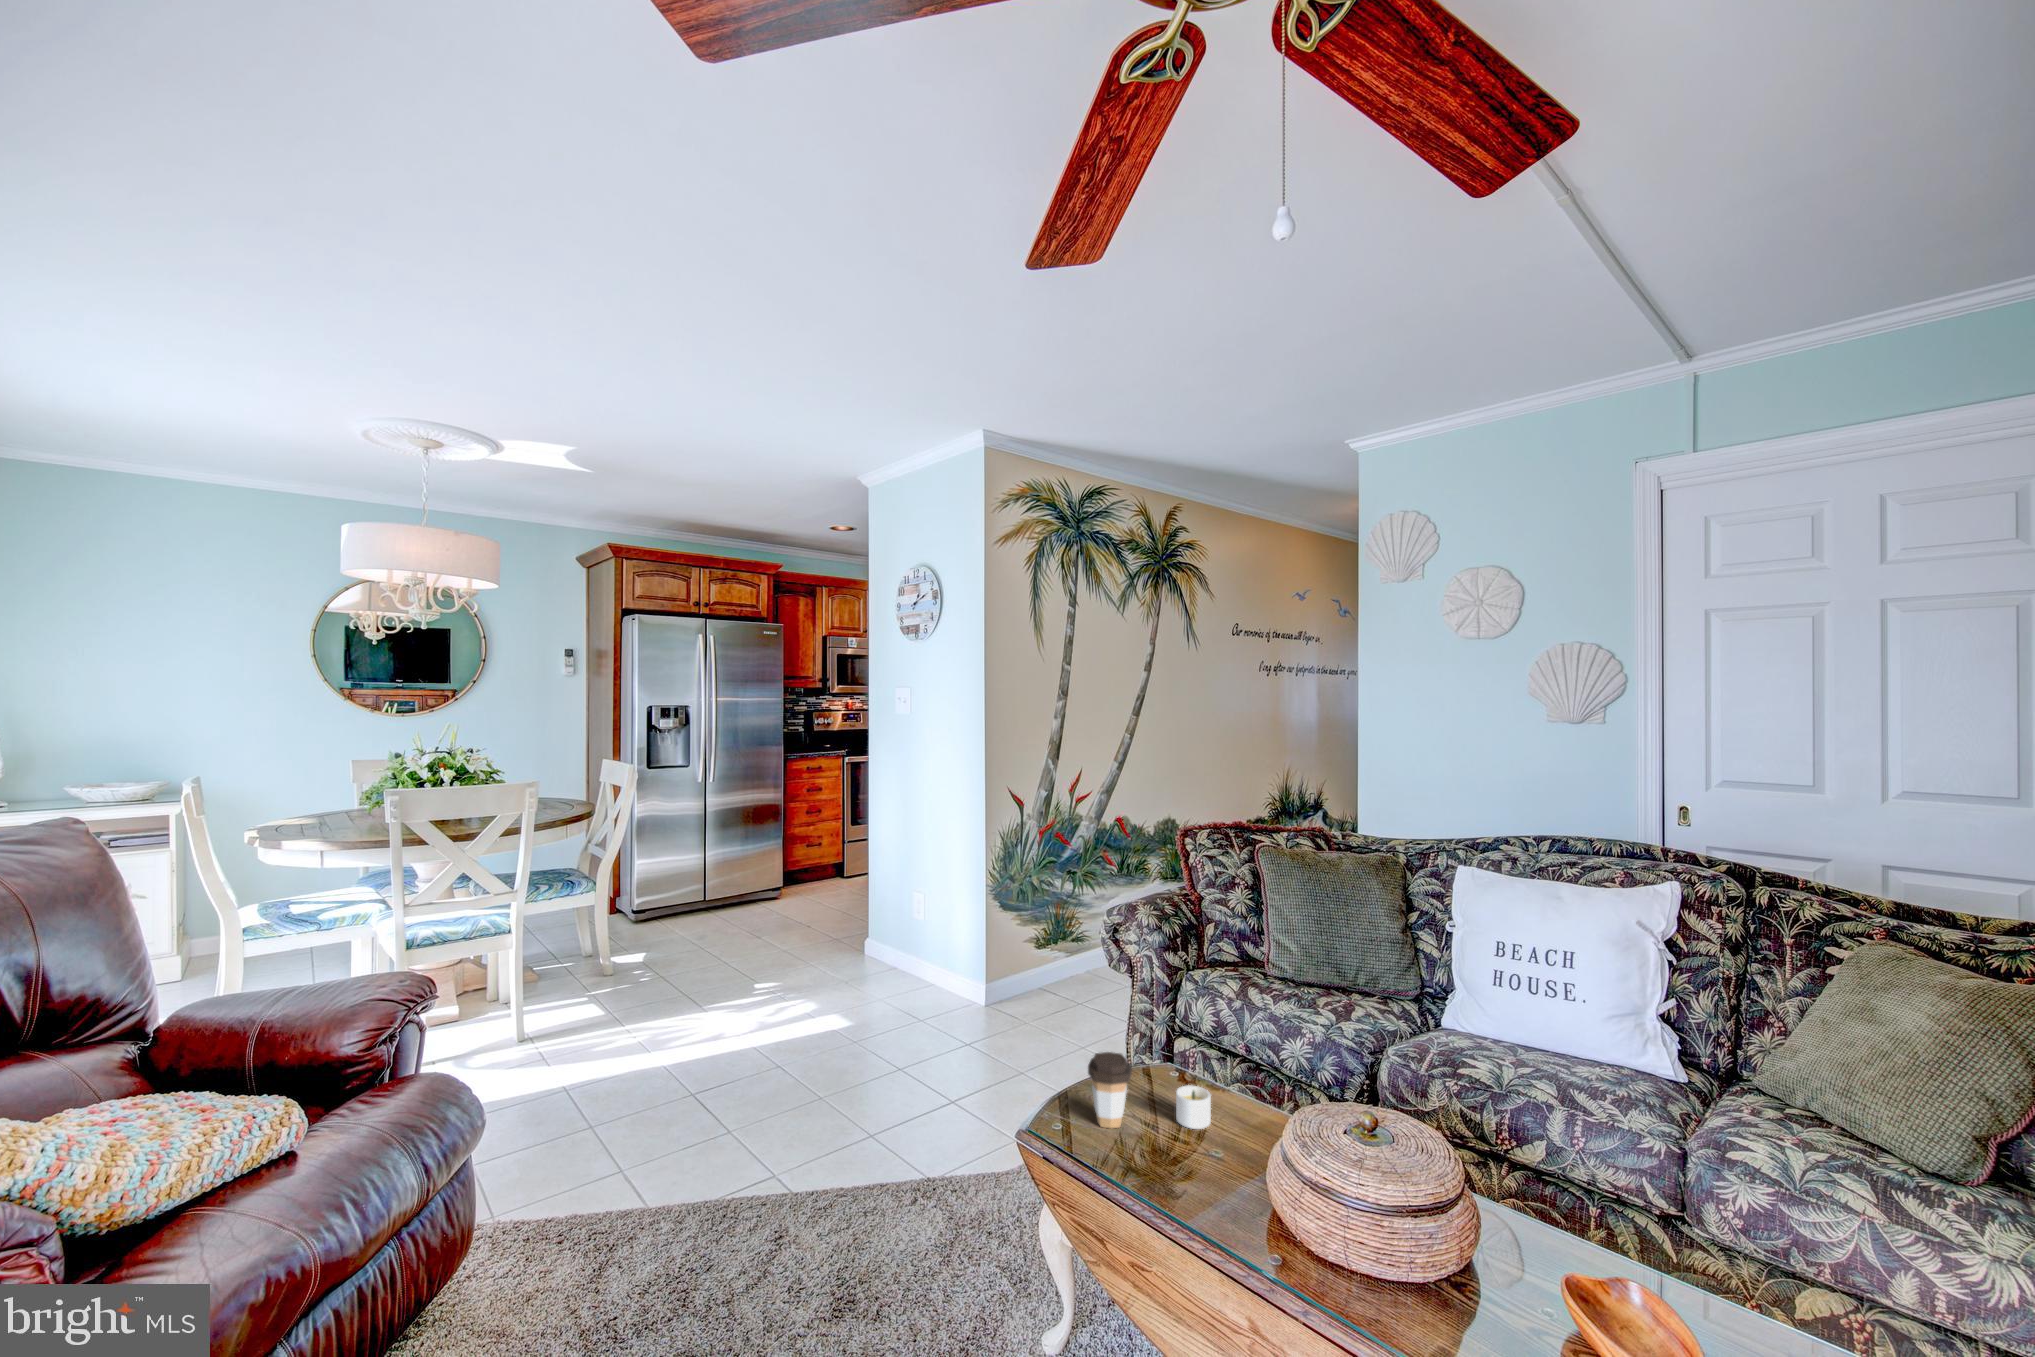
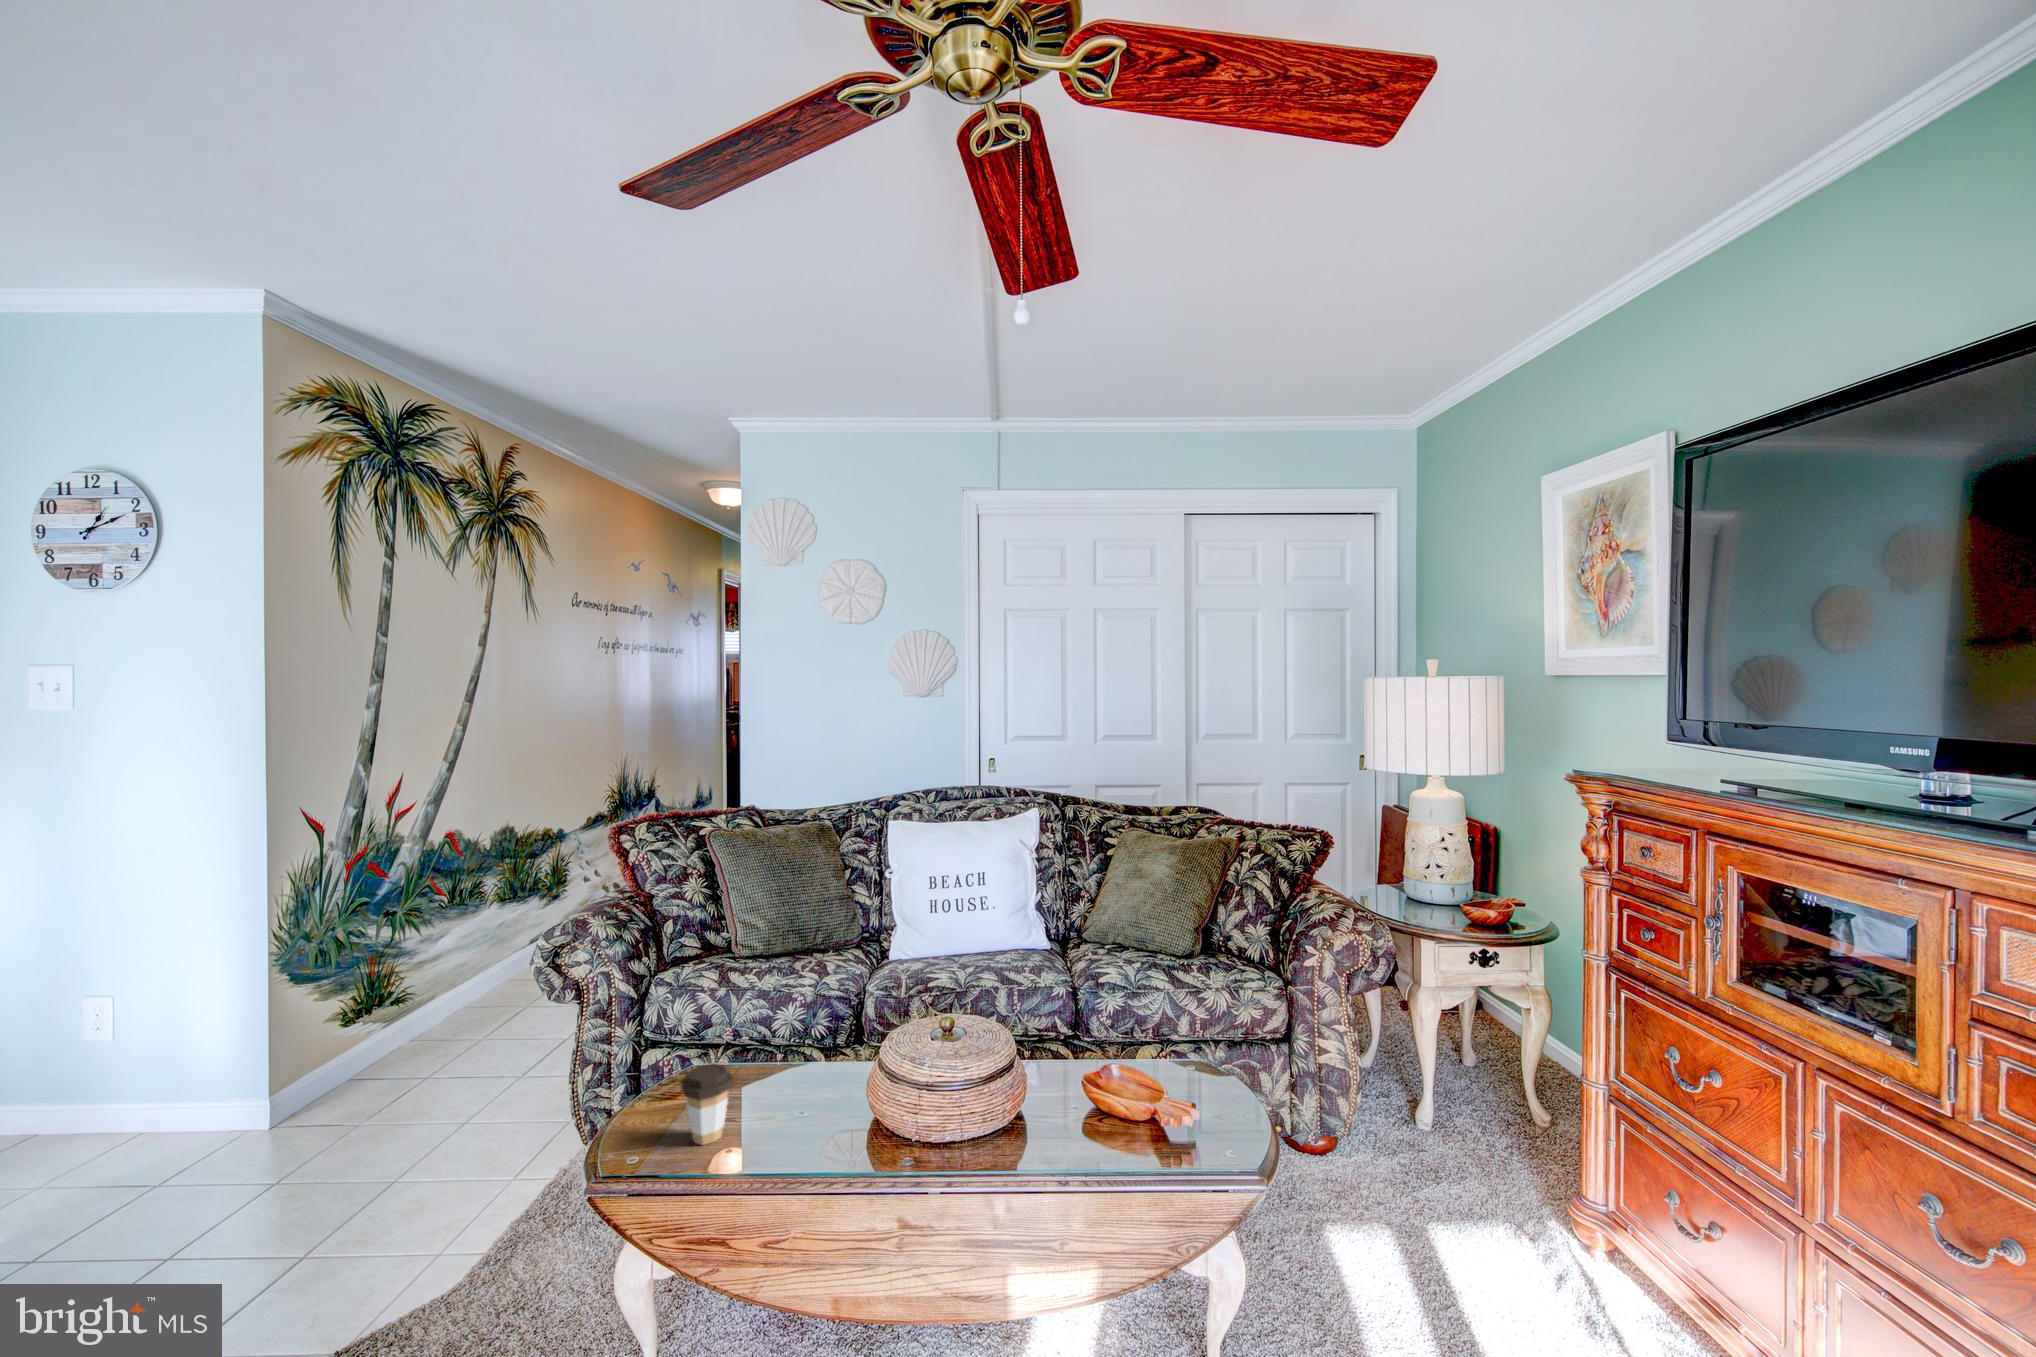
candle: present [1176,1085,1211,1129] -> none [761,1068,806,1110]

